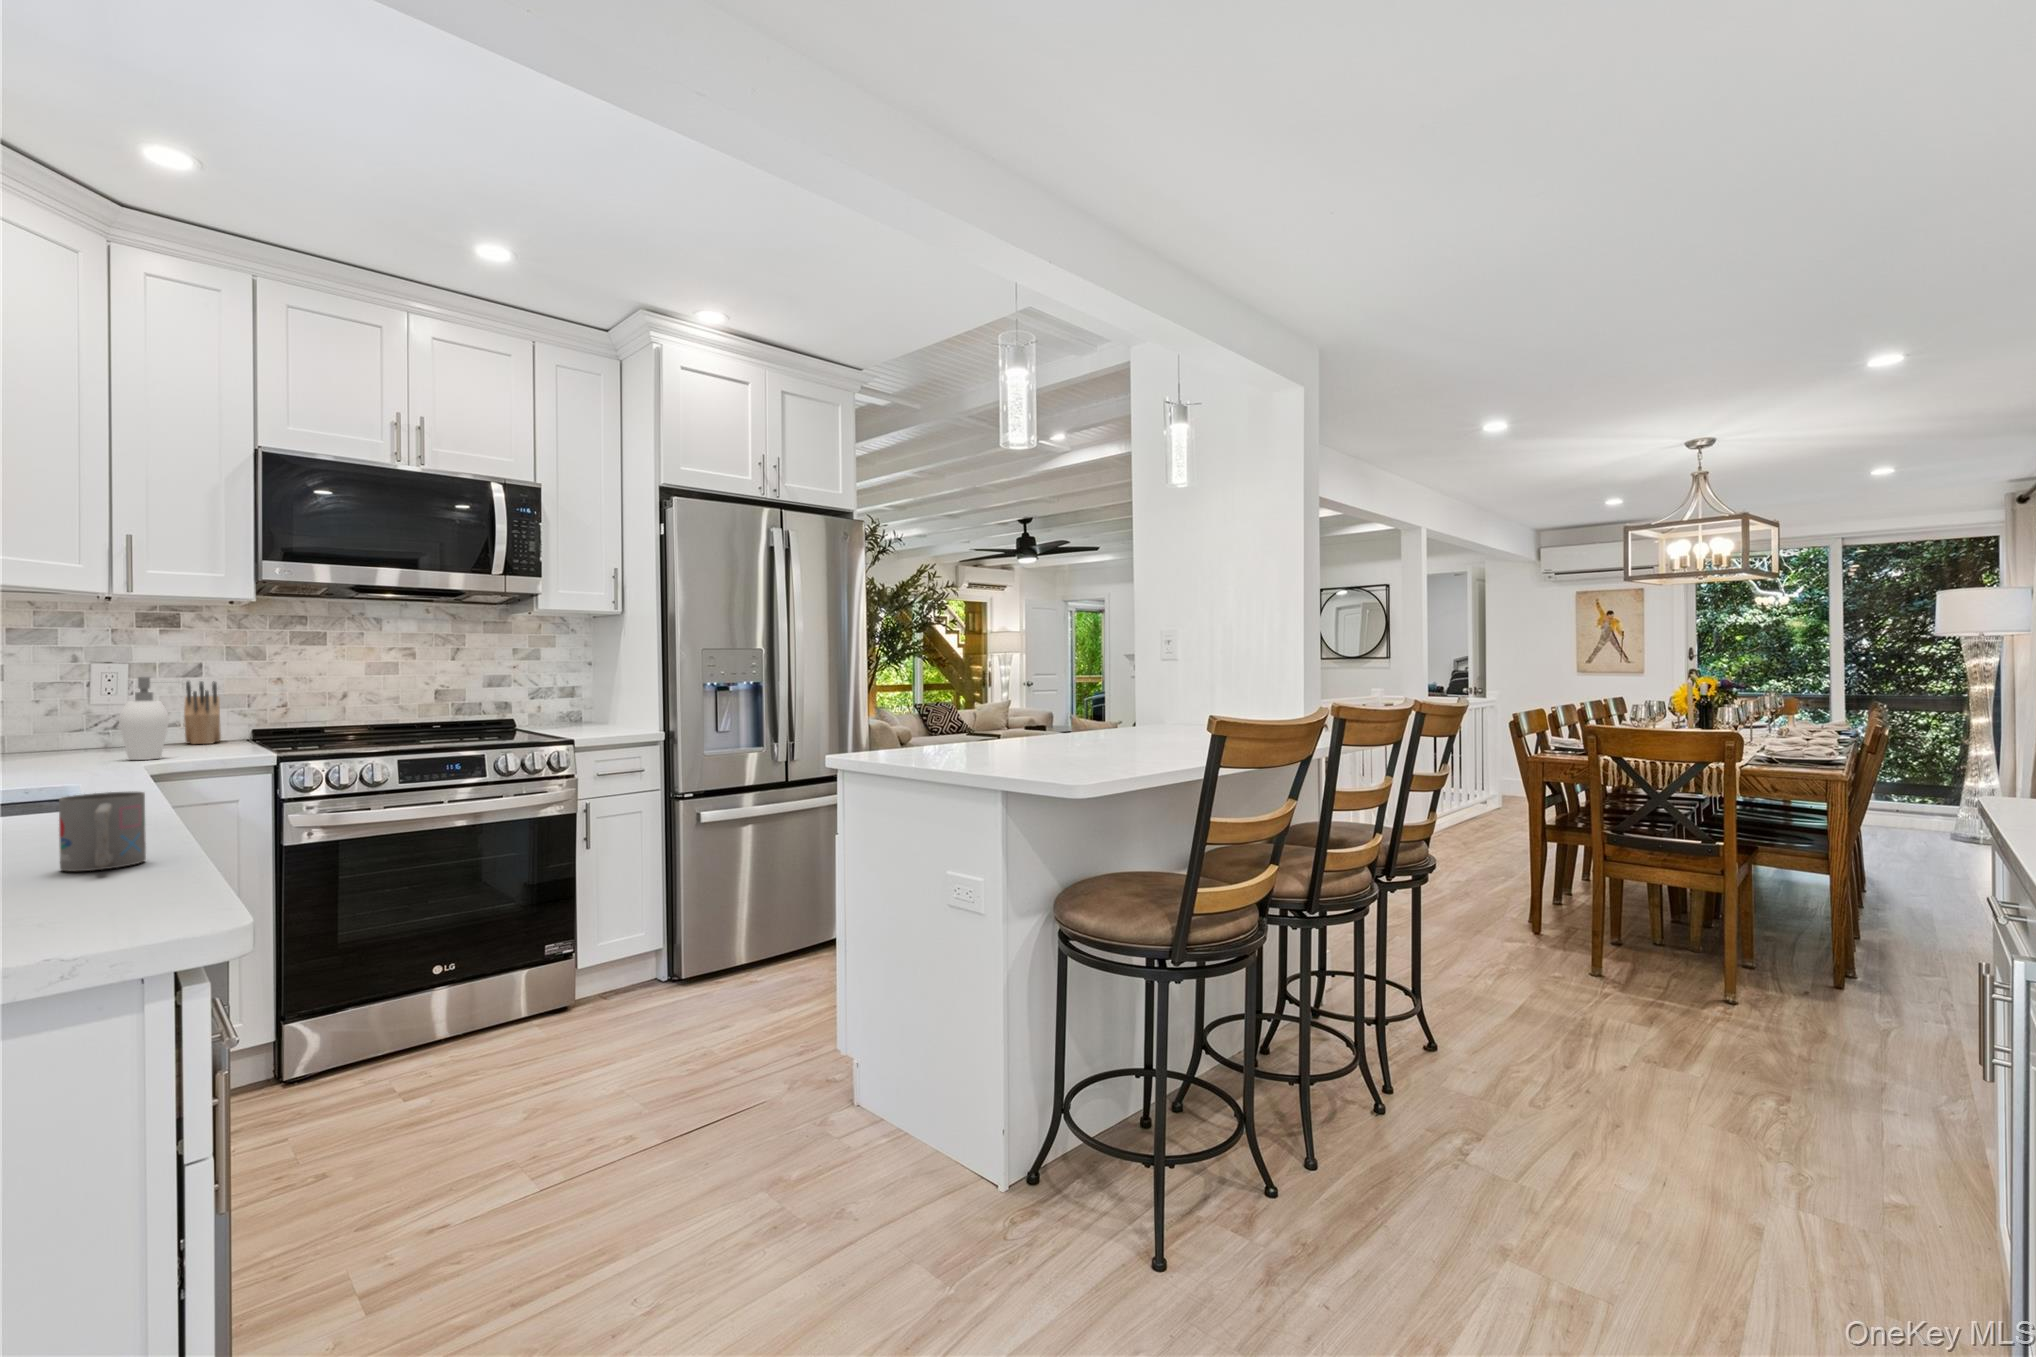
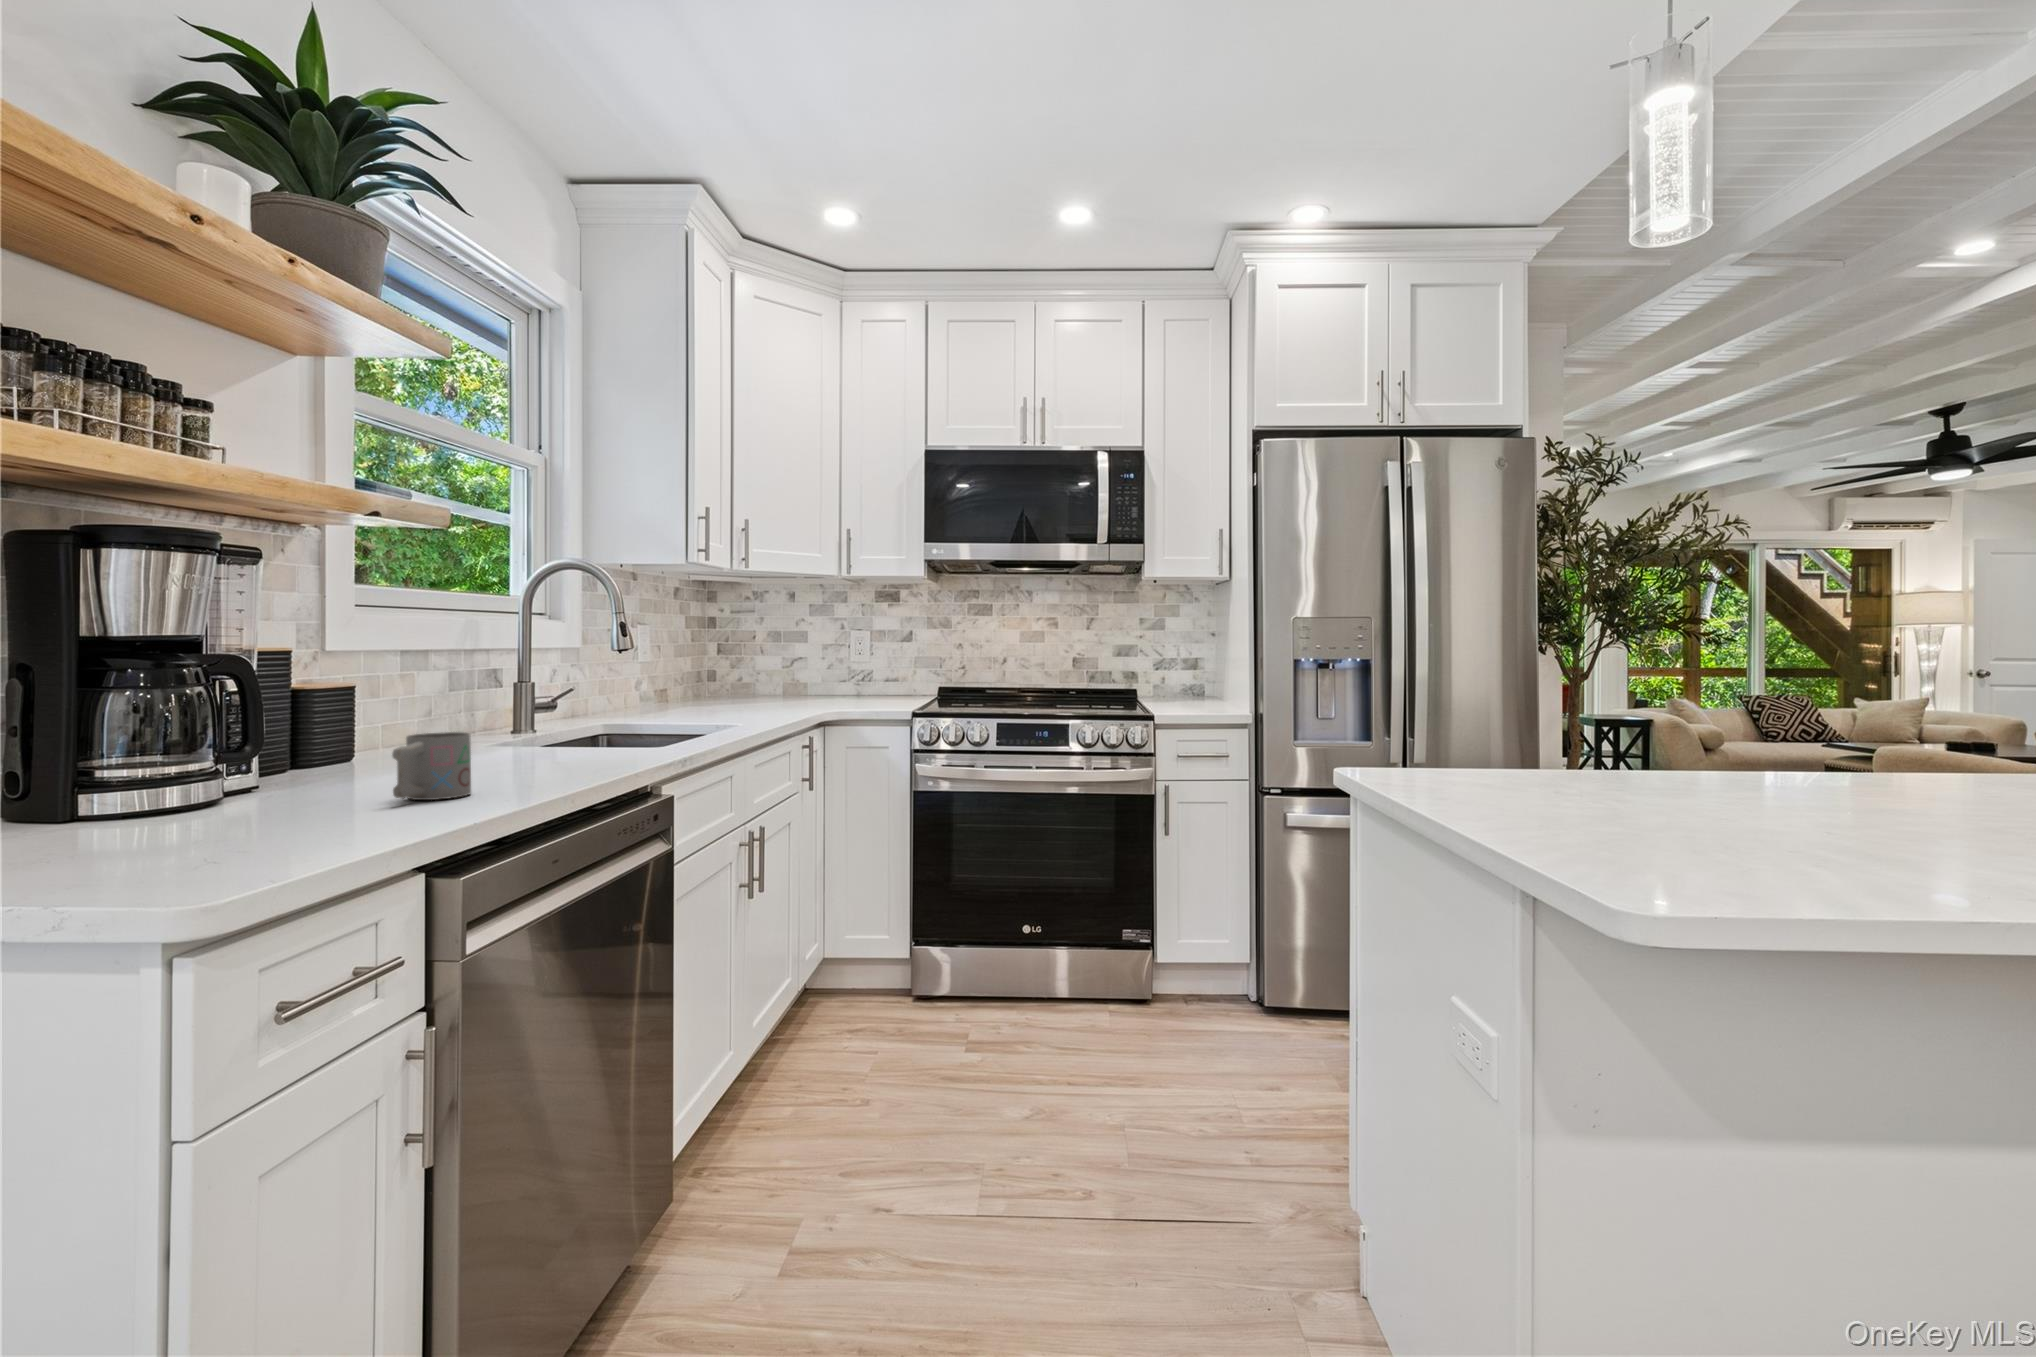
soap dispenser: present [119,677,169,760] -> none [820,643,854,708]
knife block: present [184,681,221,744] -> none [893,648,928,699]

